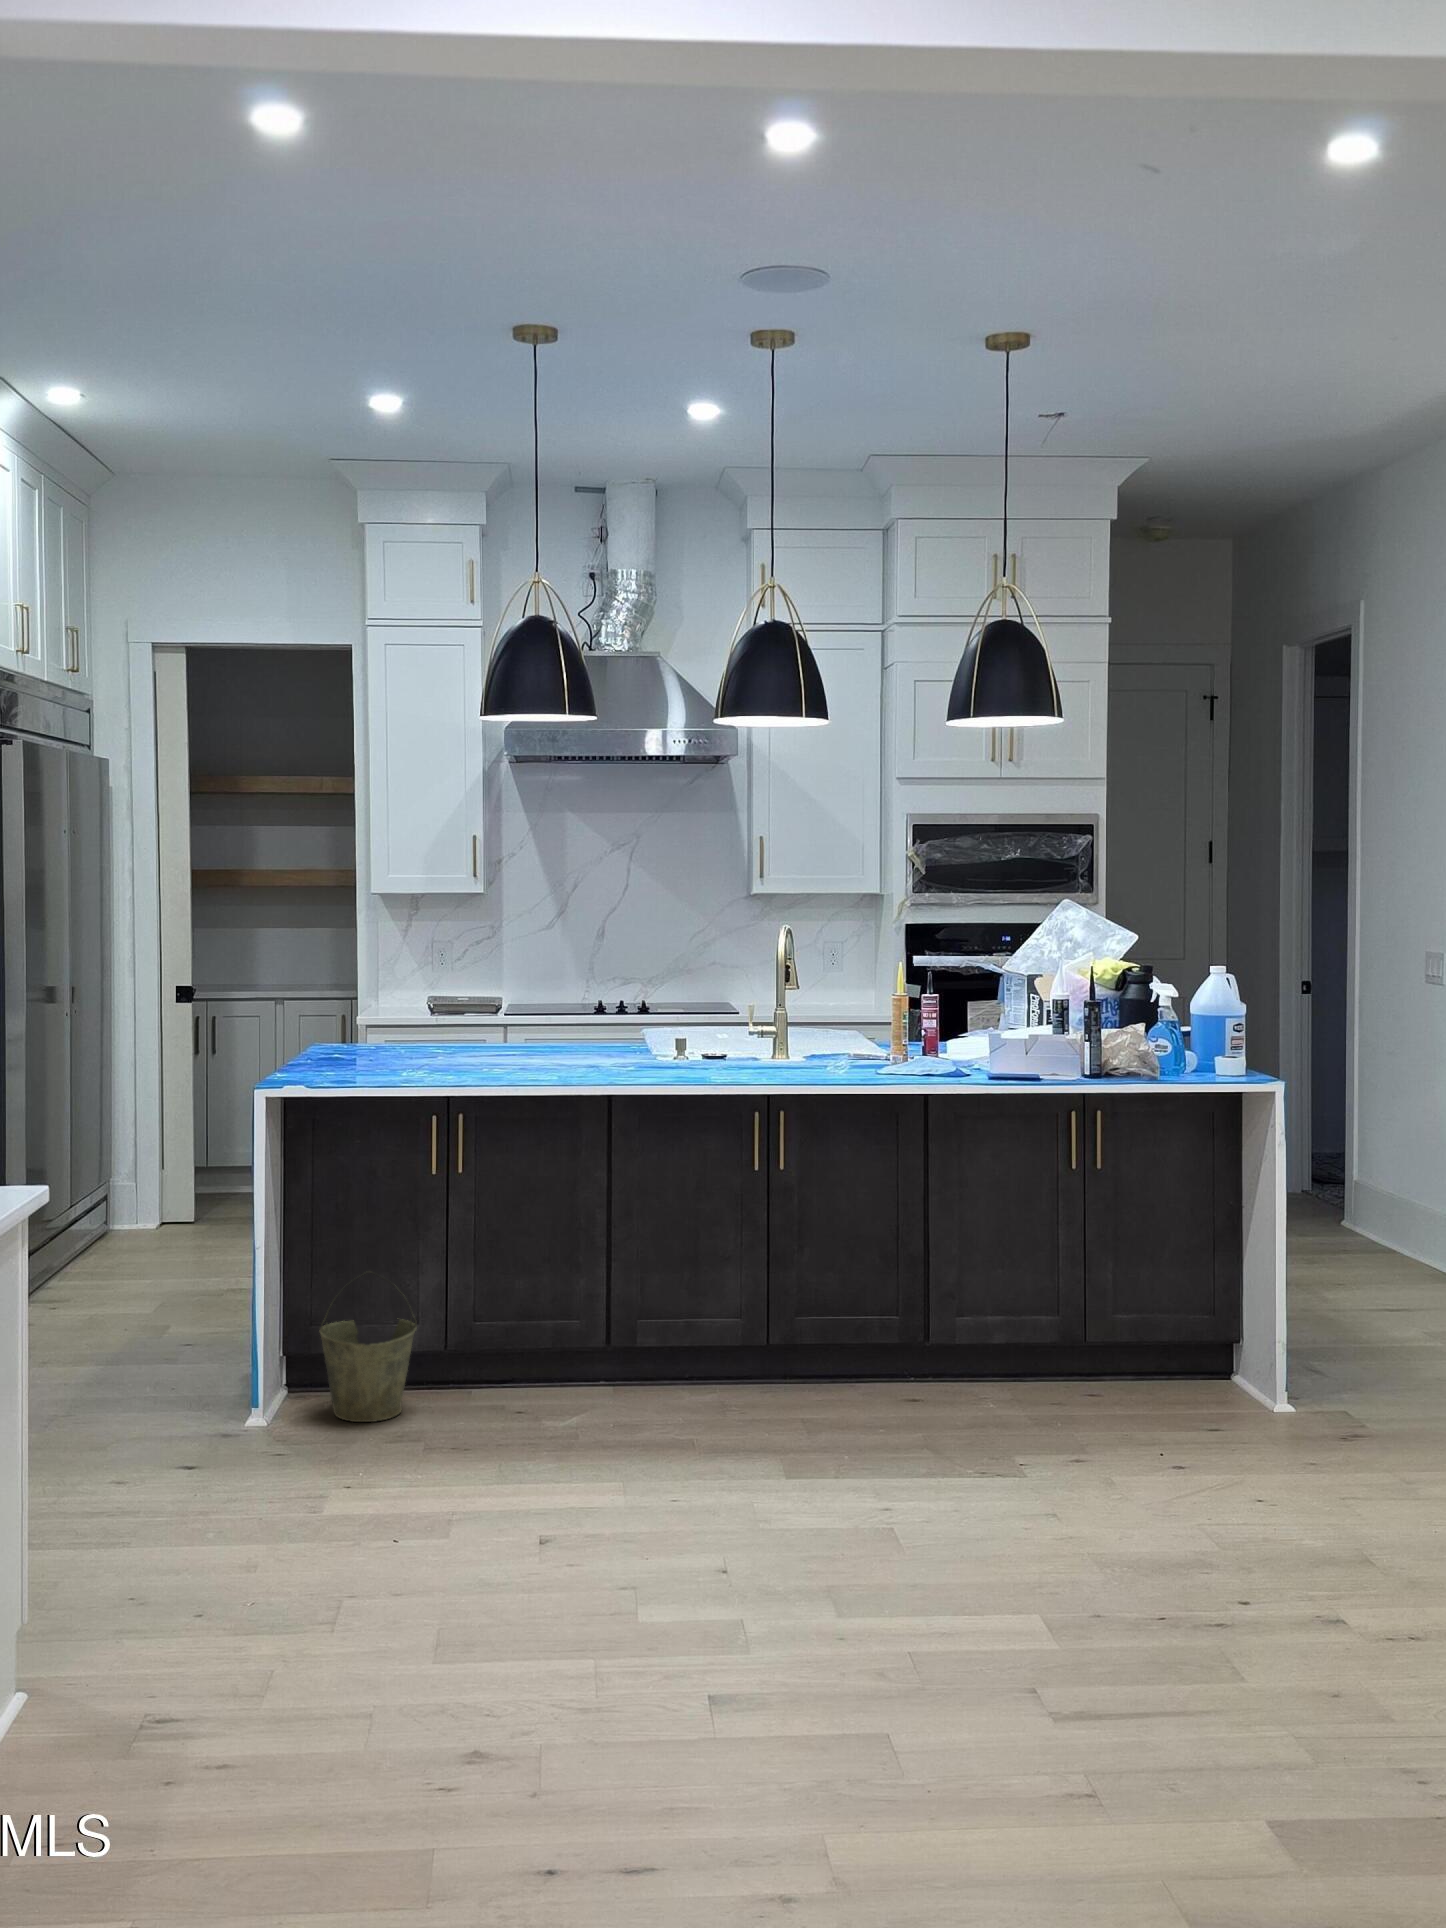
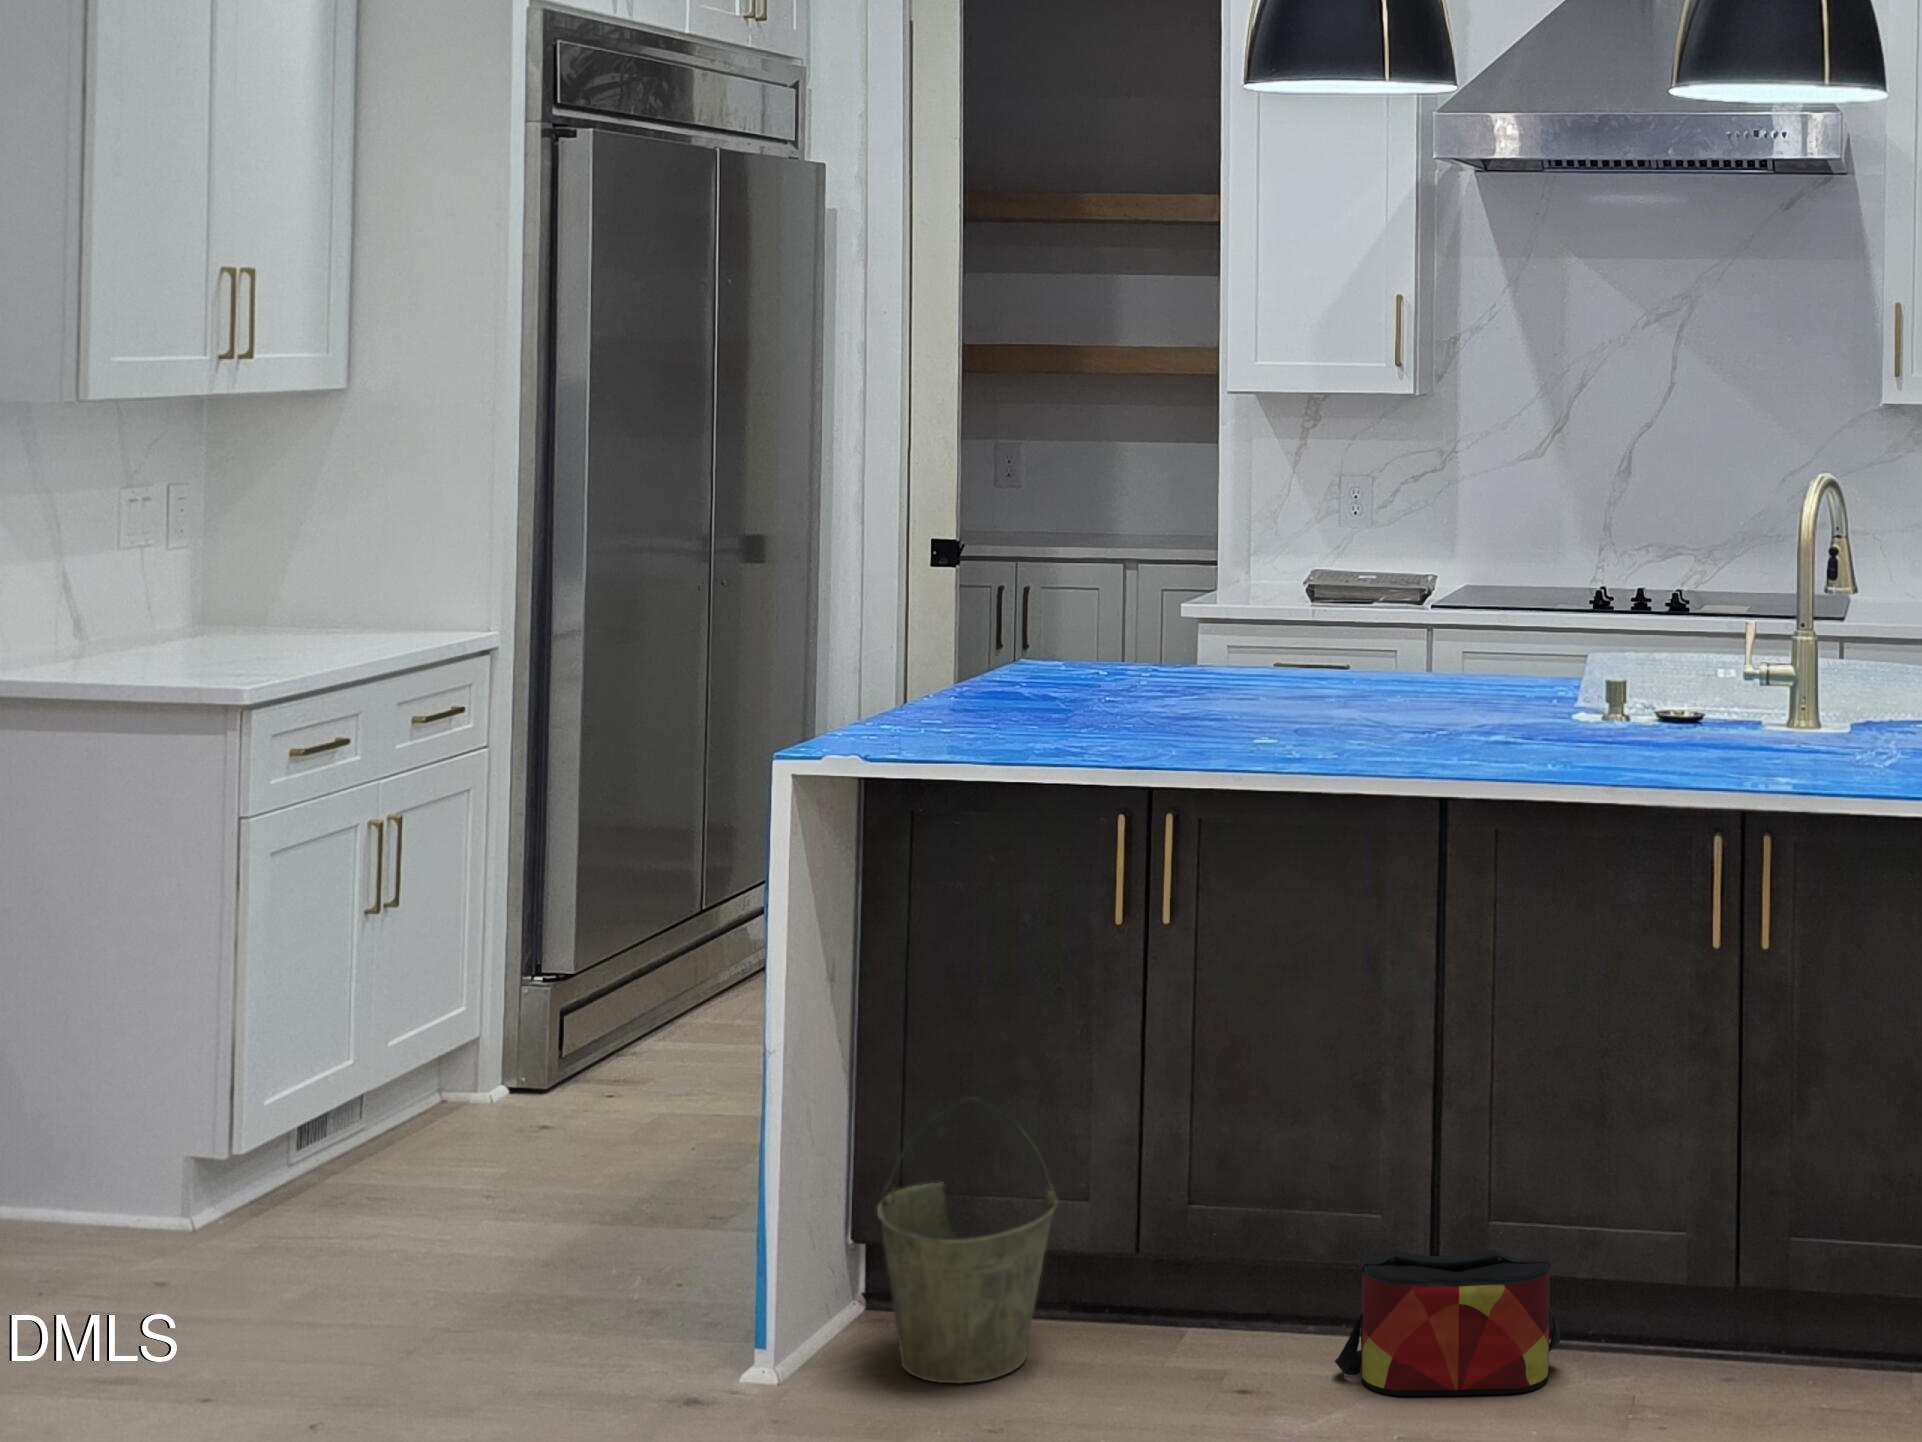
bag: none [570,1331,684,1409] -> present [1335,1250,1560,1396]

